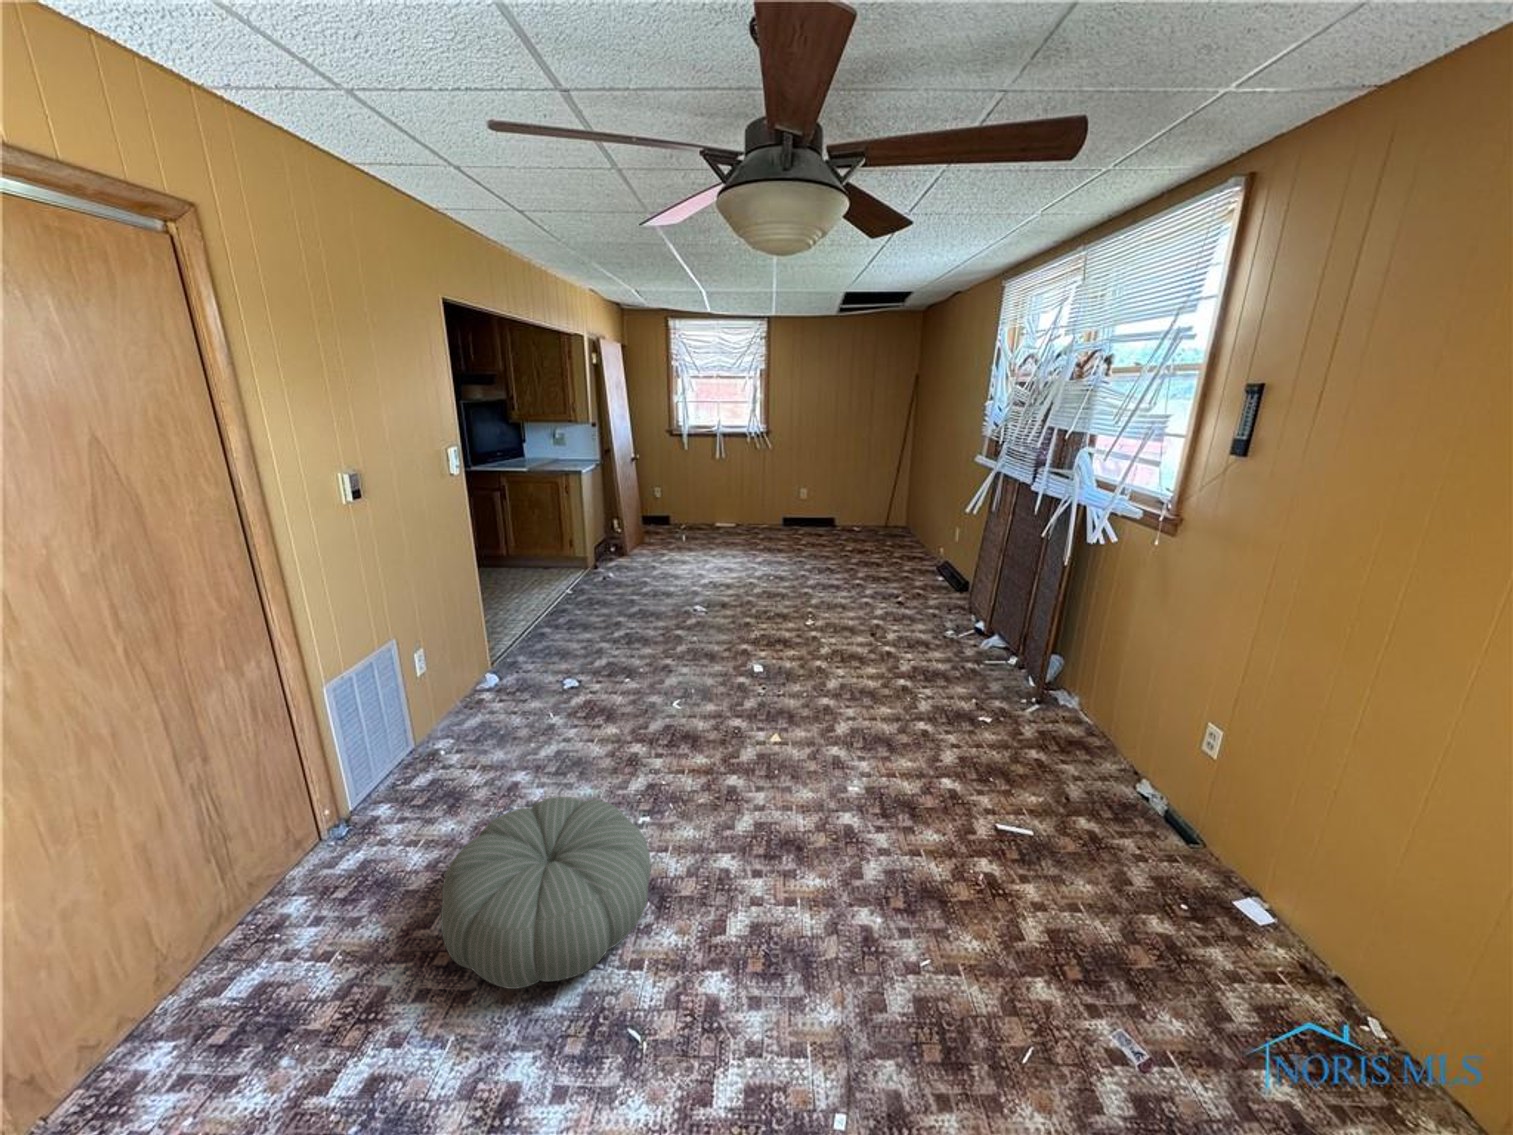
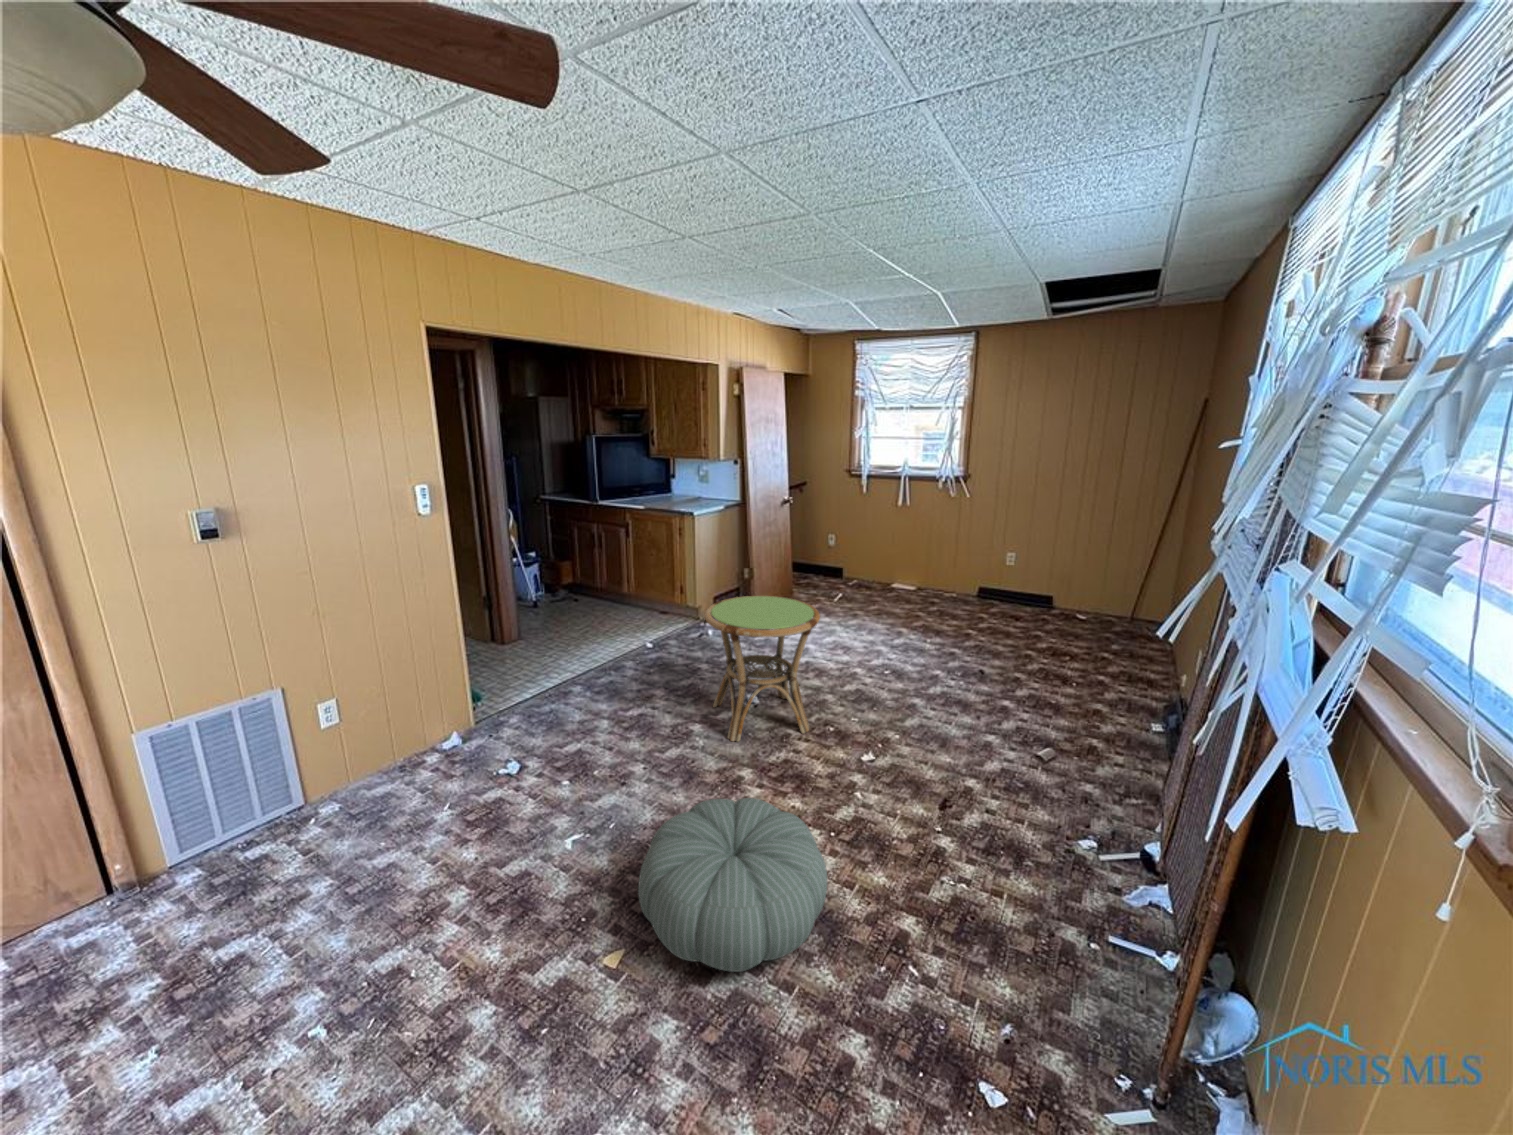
side table: none [432,583,573,750] -> present [705,596,820,741]

